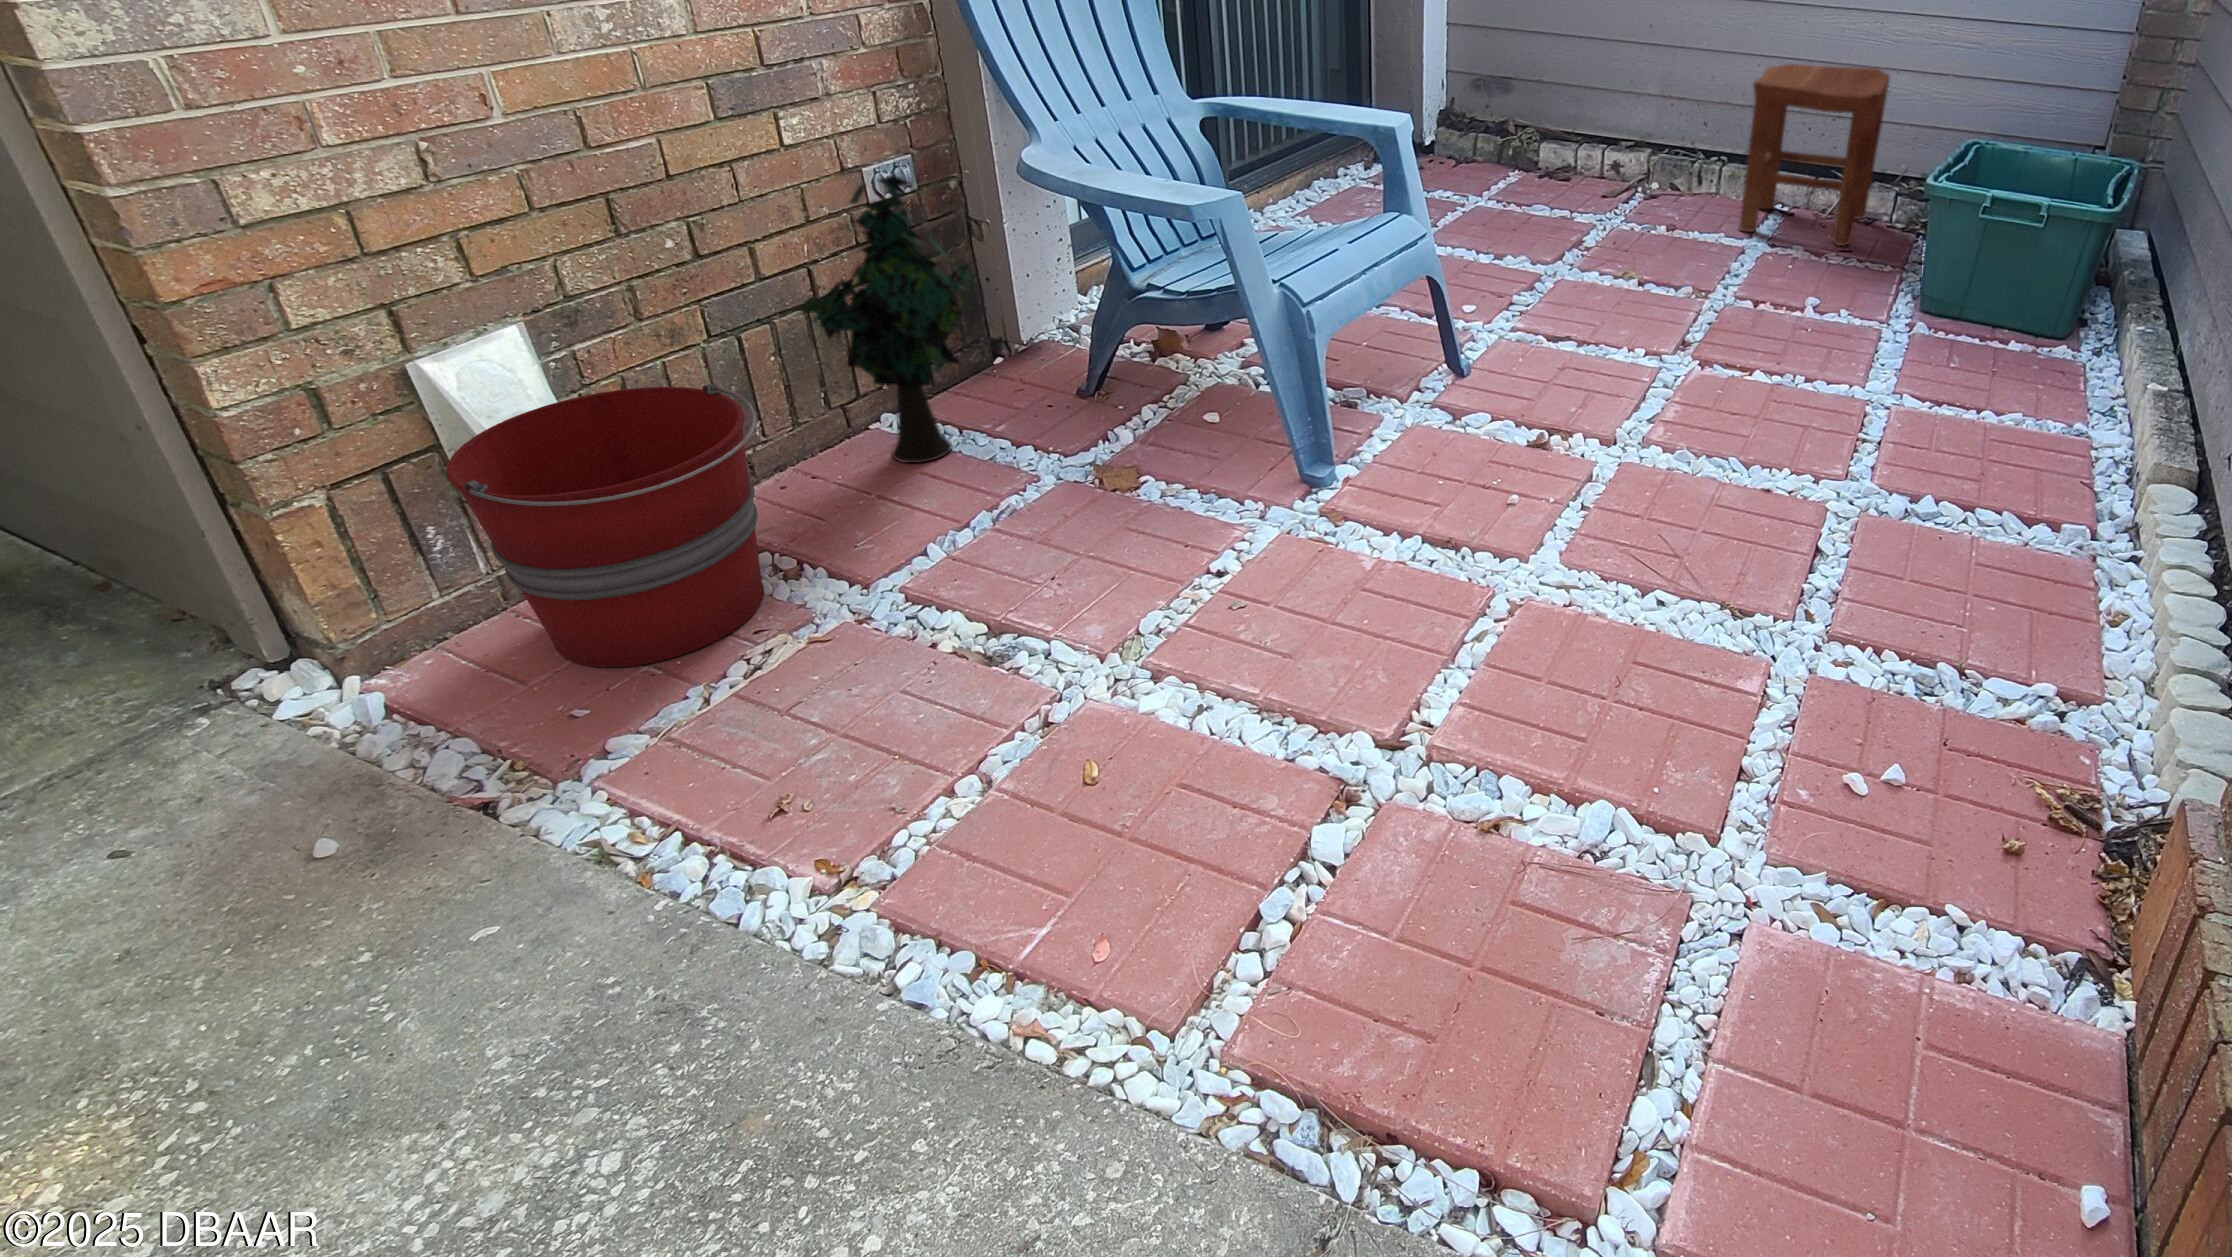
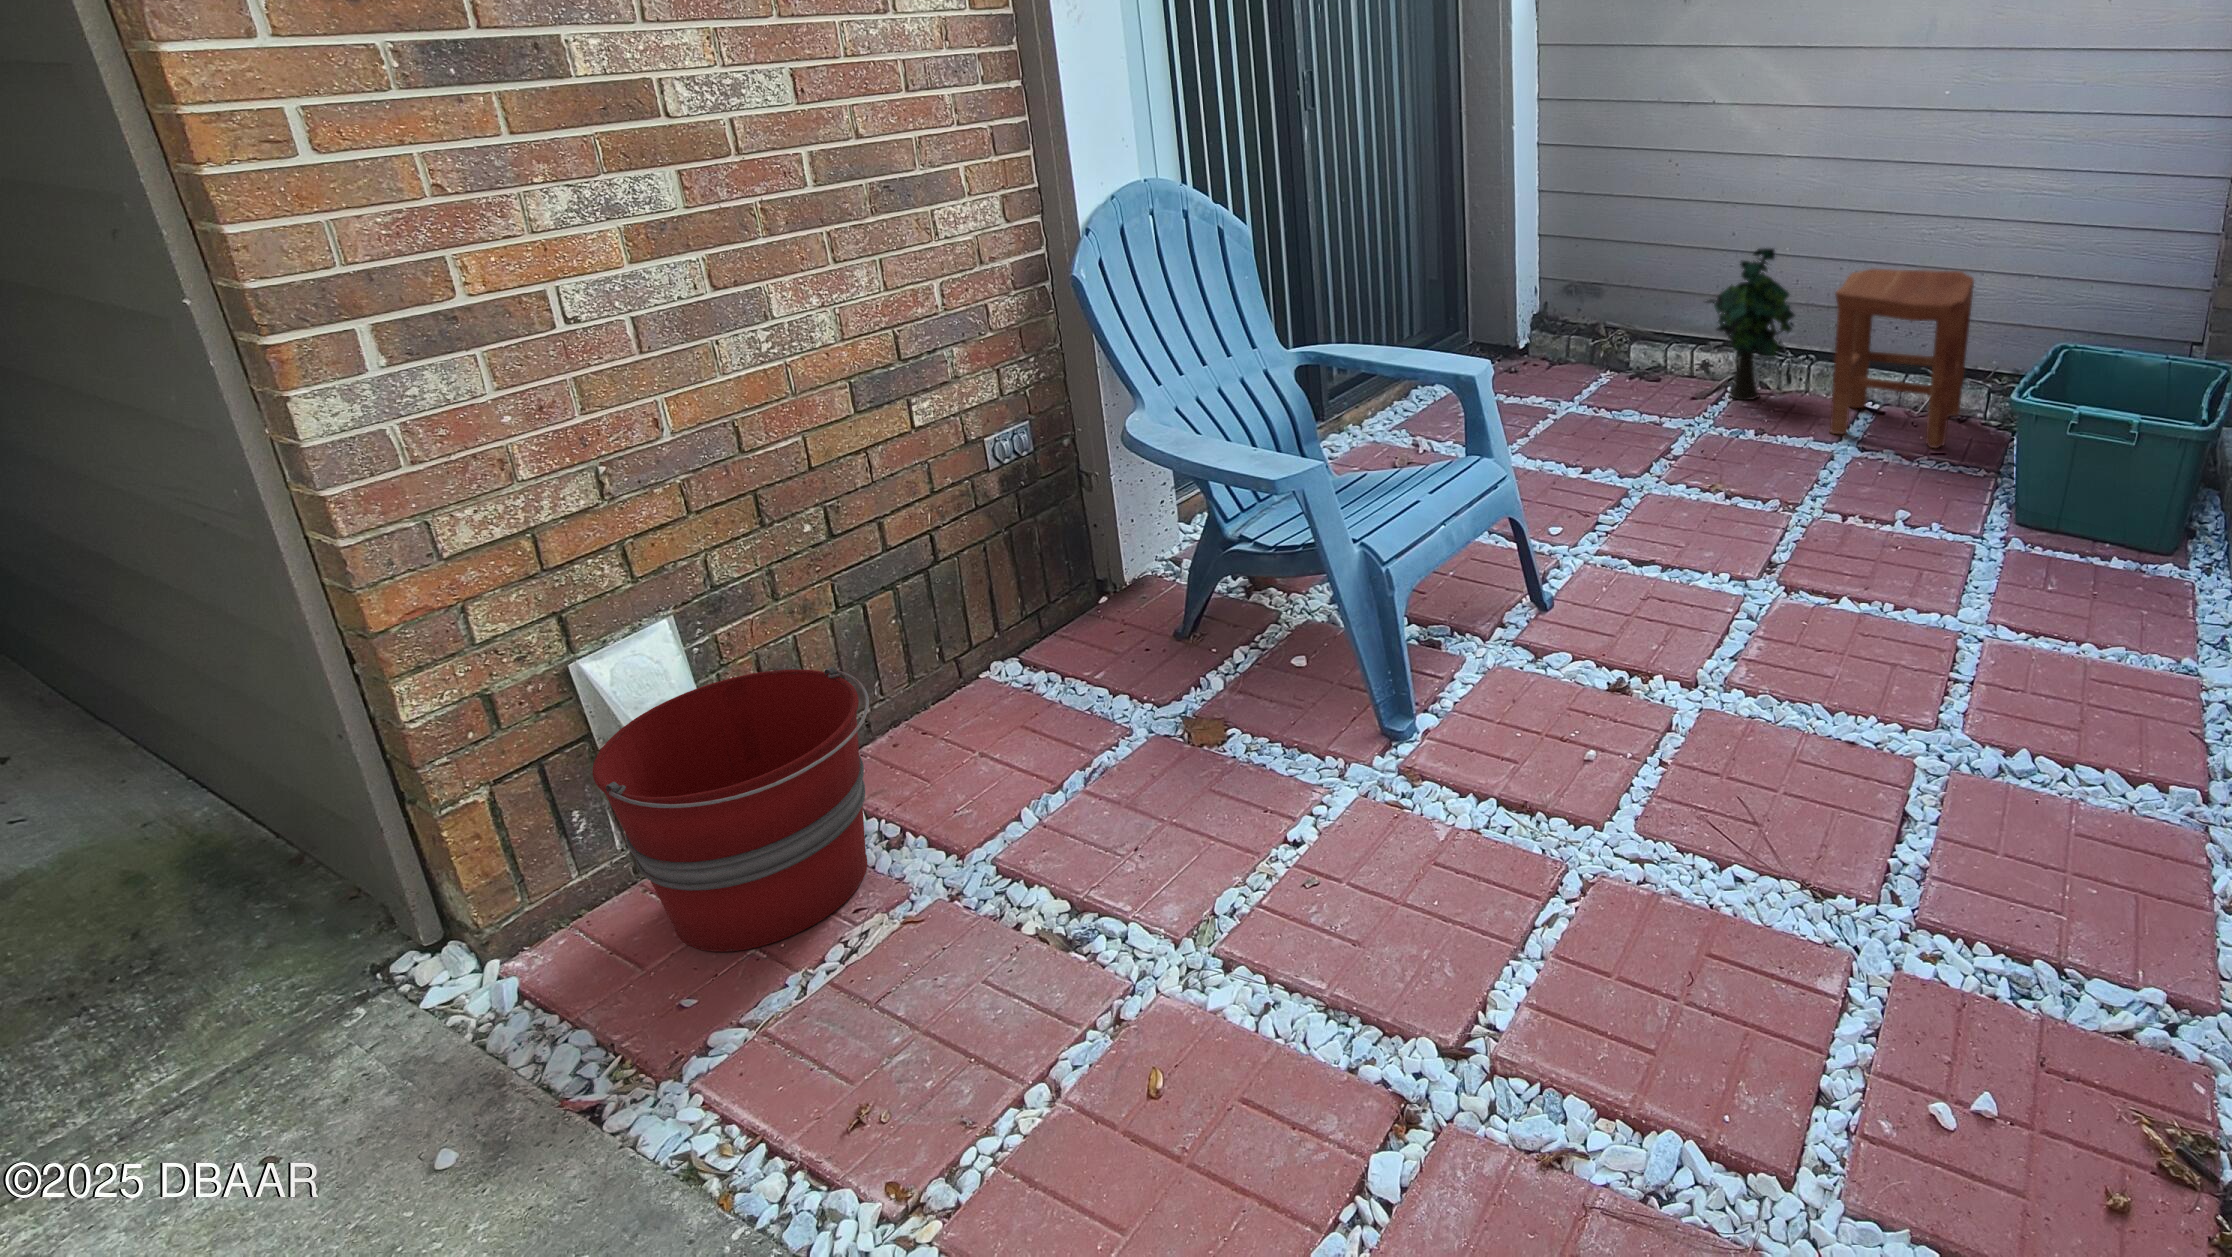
decorative plant: present [797,175,972,463] -> present [1707,248,1795,400]

